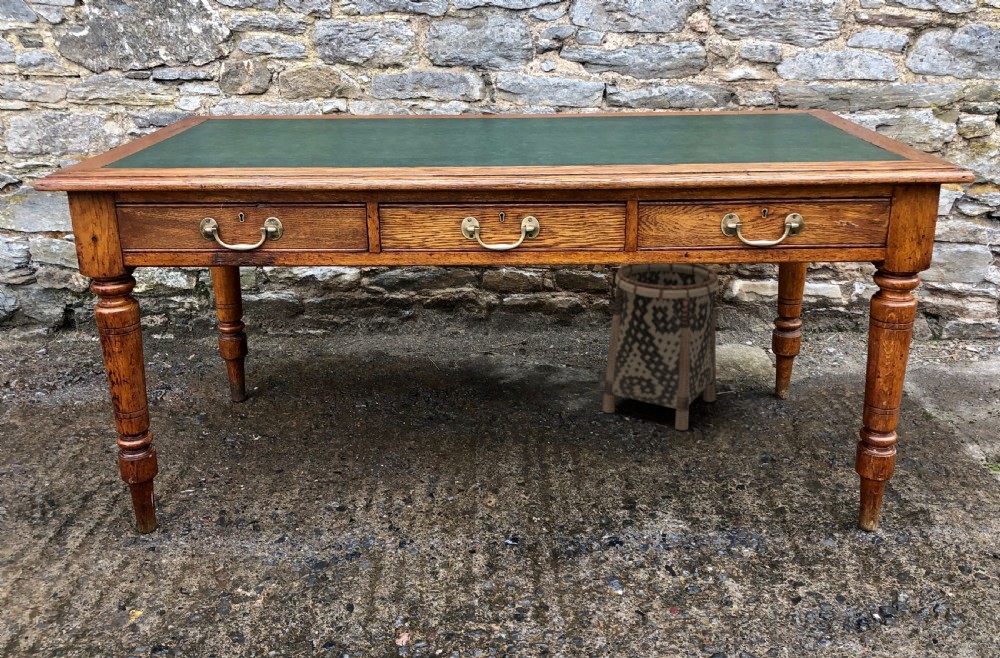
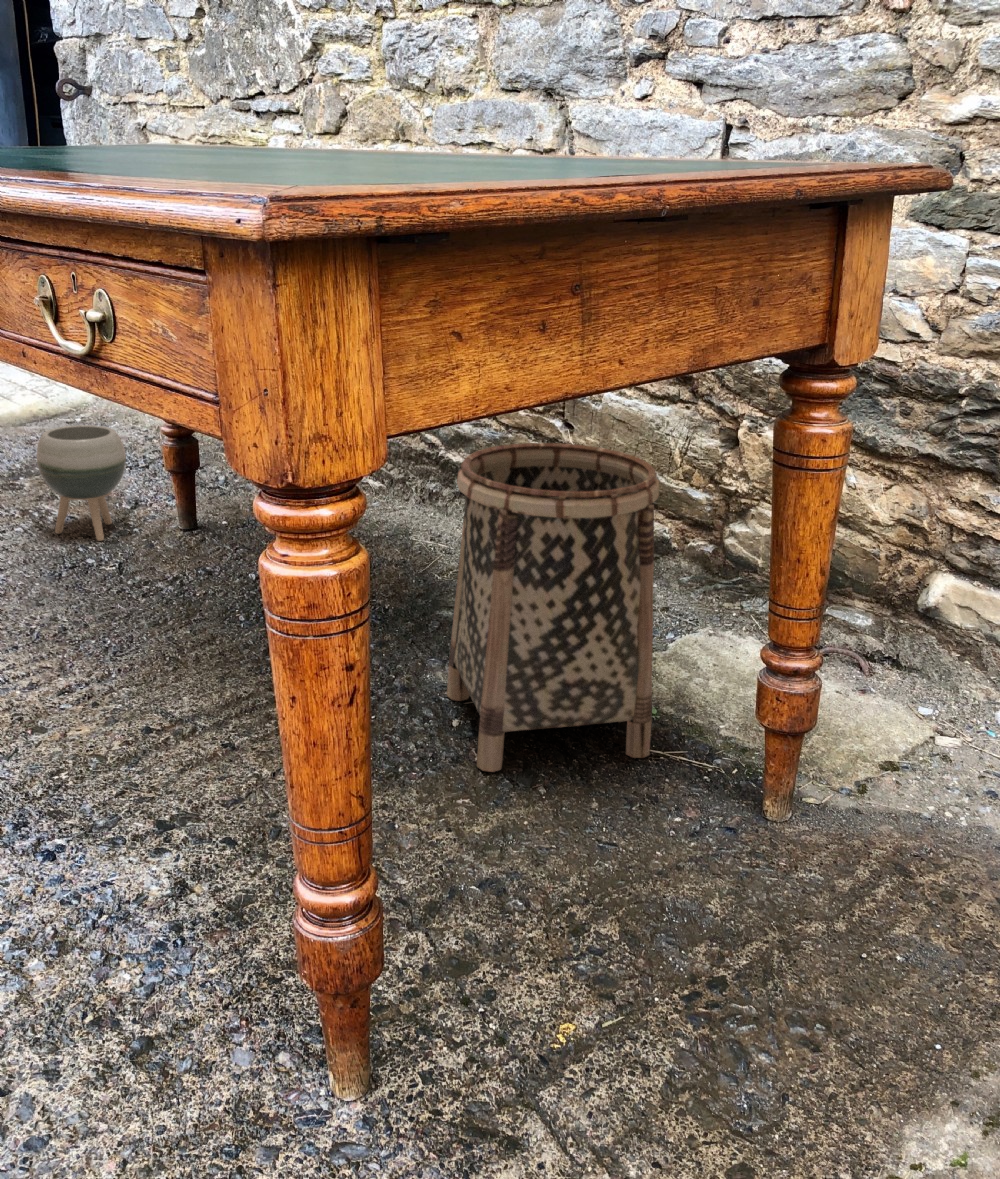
planter: none [175,341,242,433] -> present [37,425,126,541]

